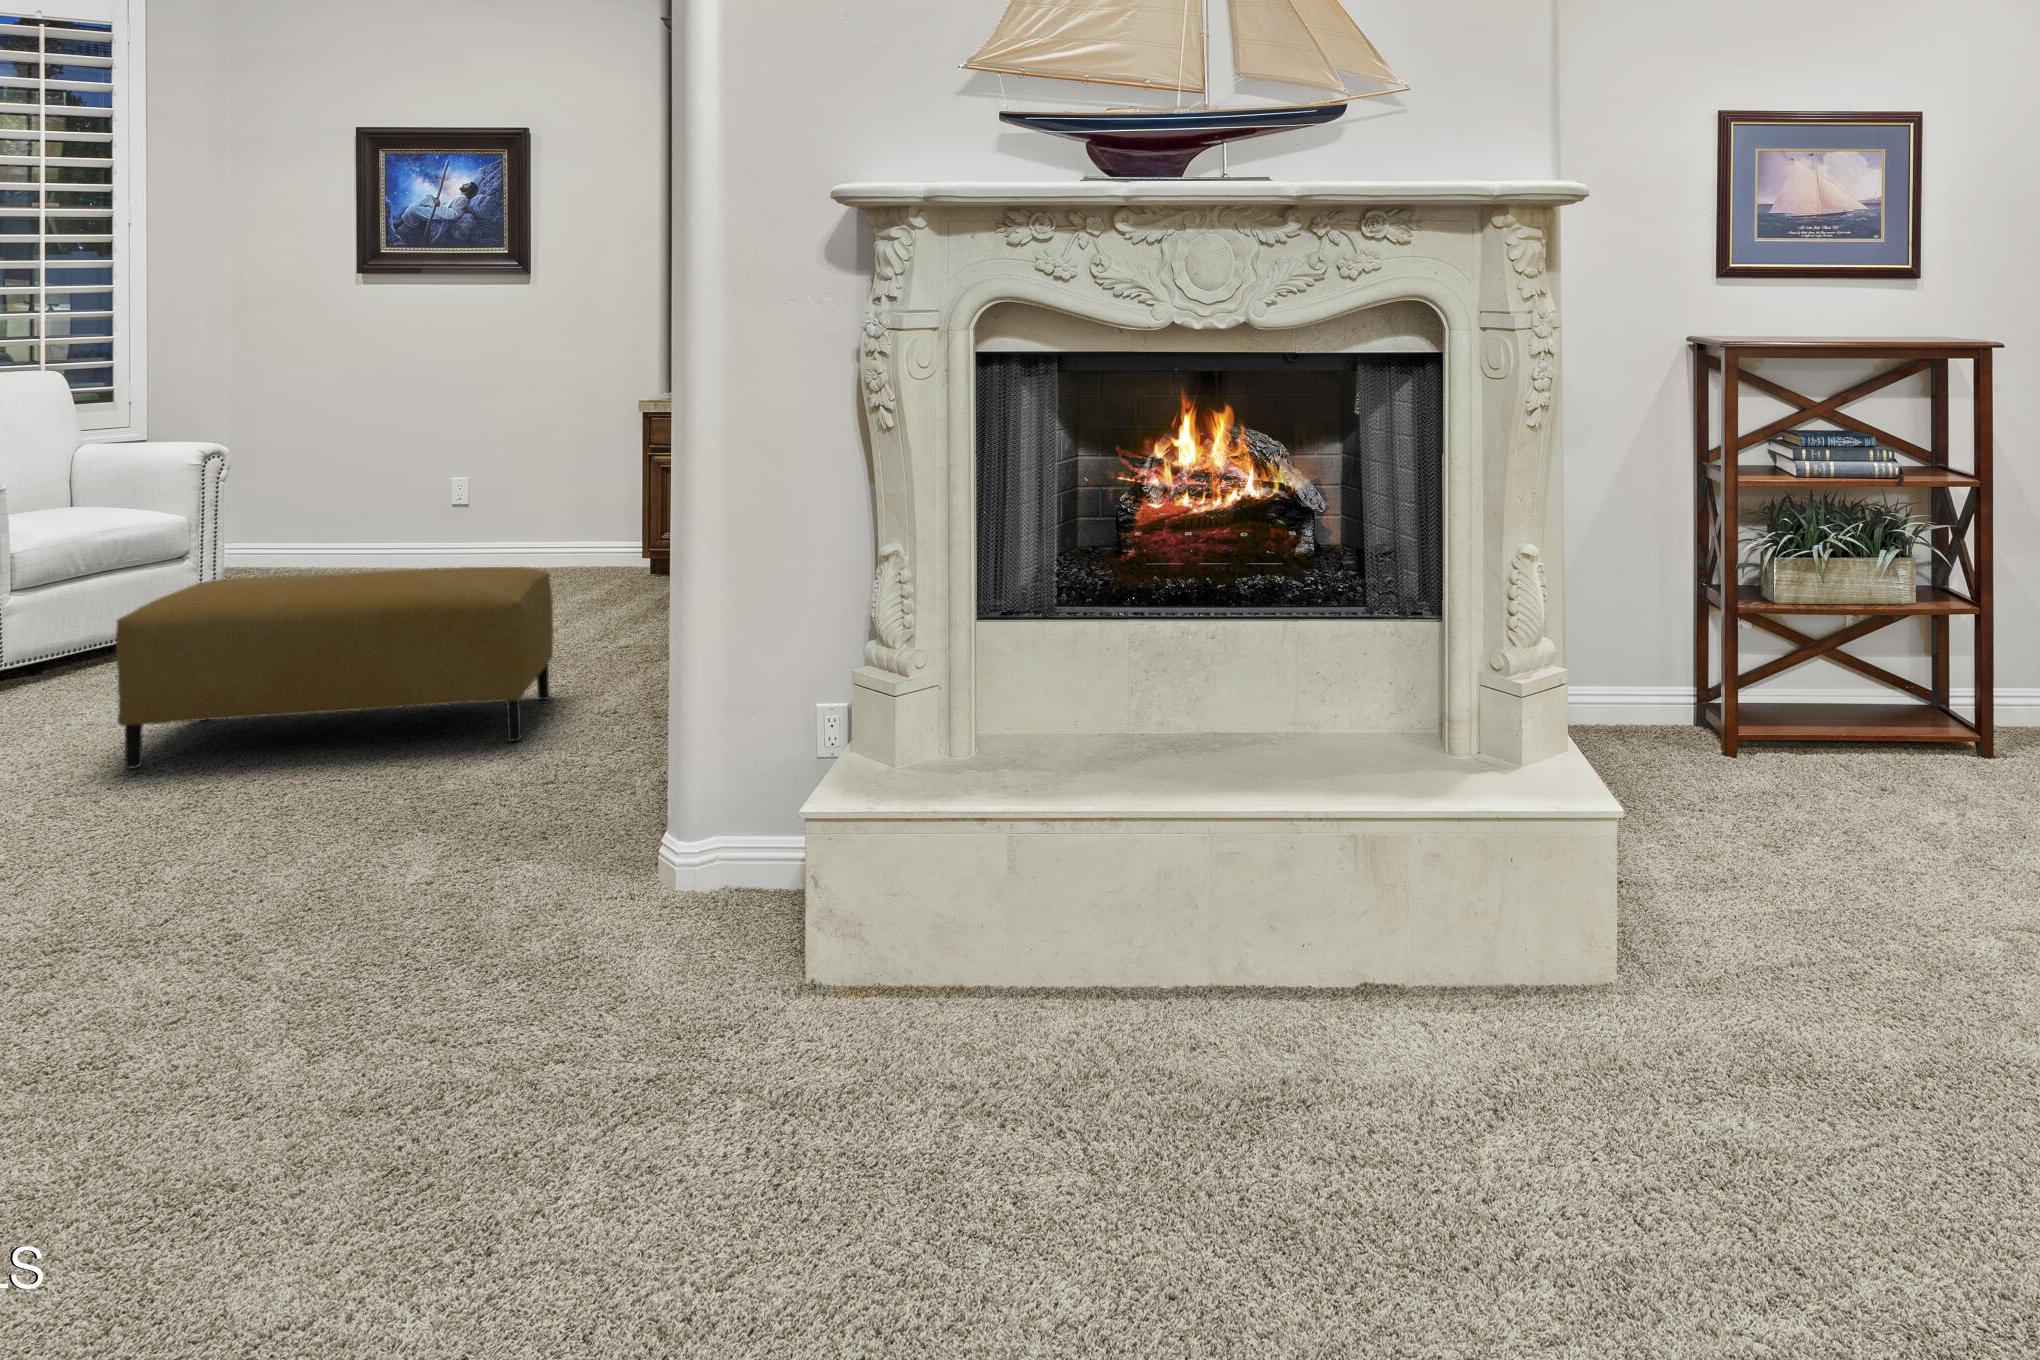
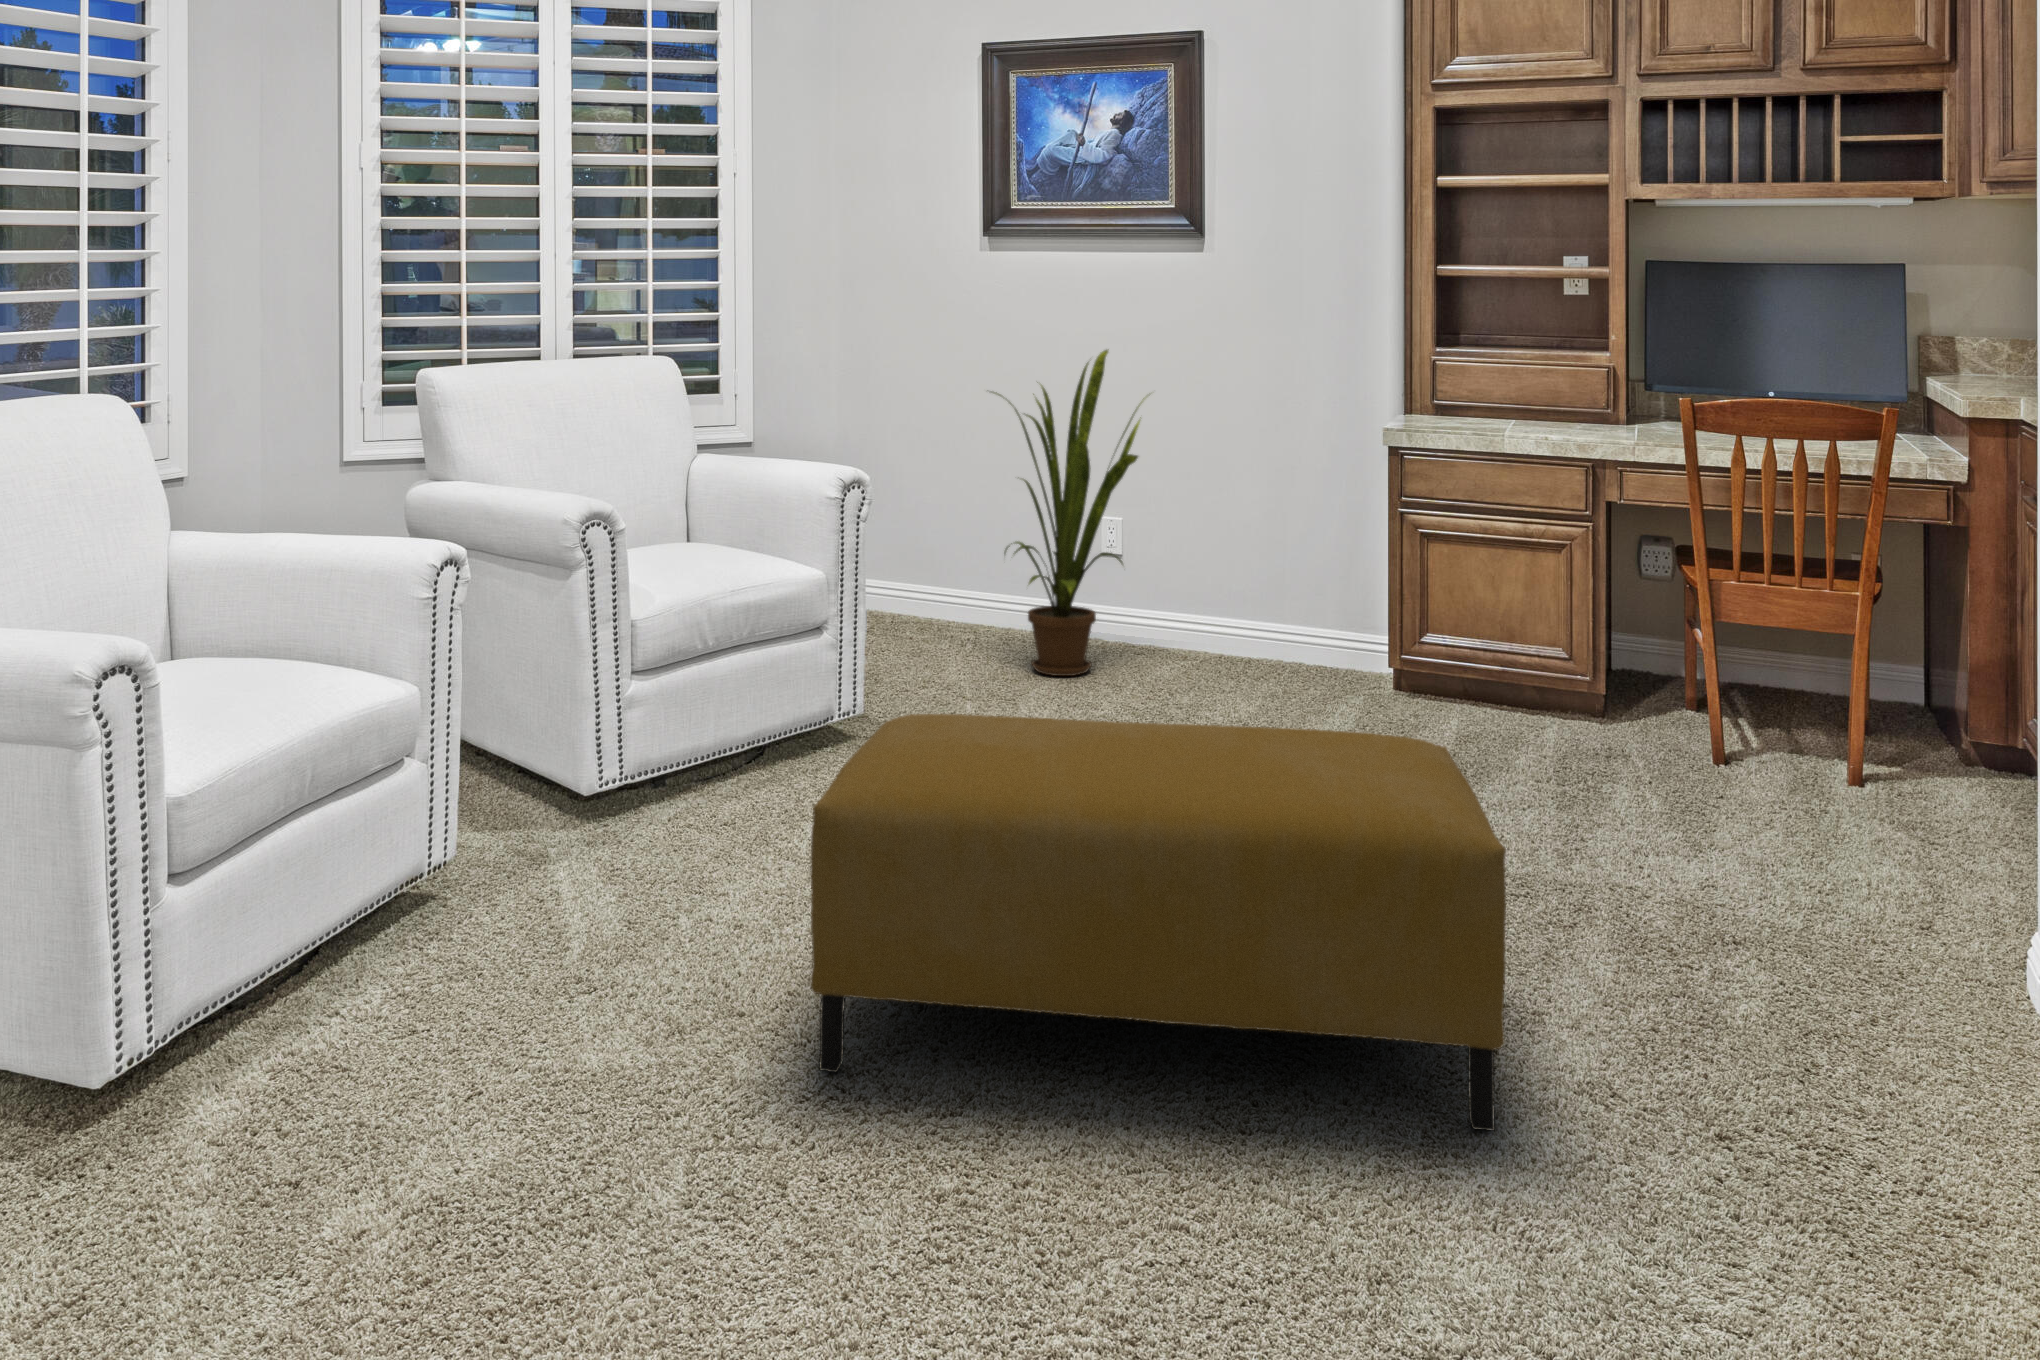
house plant: none [349,356,488,591] -> present [992,350,1144,676]

